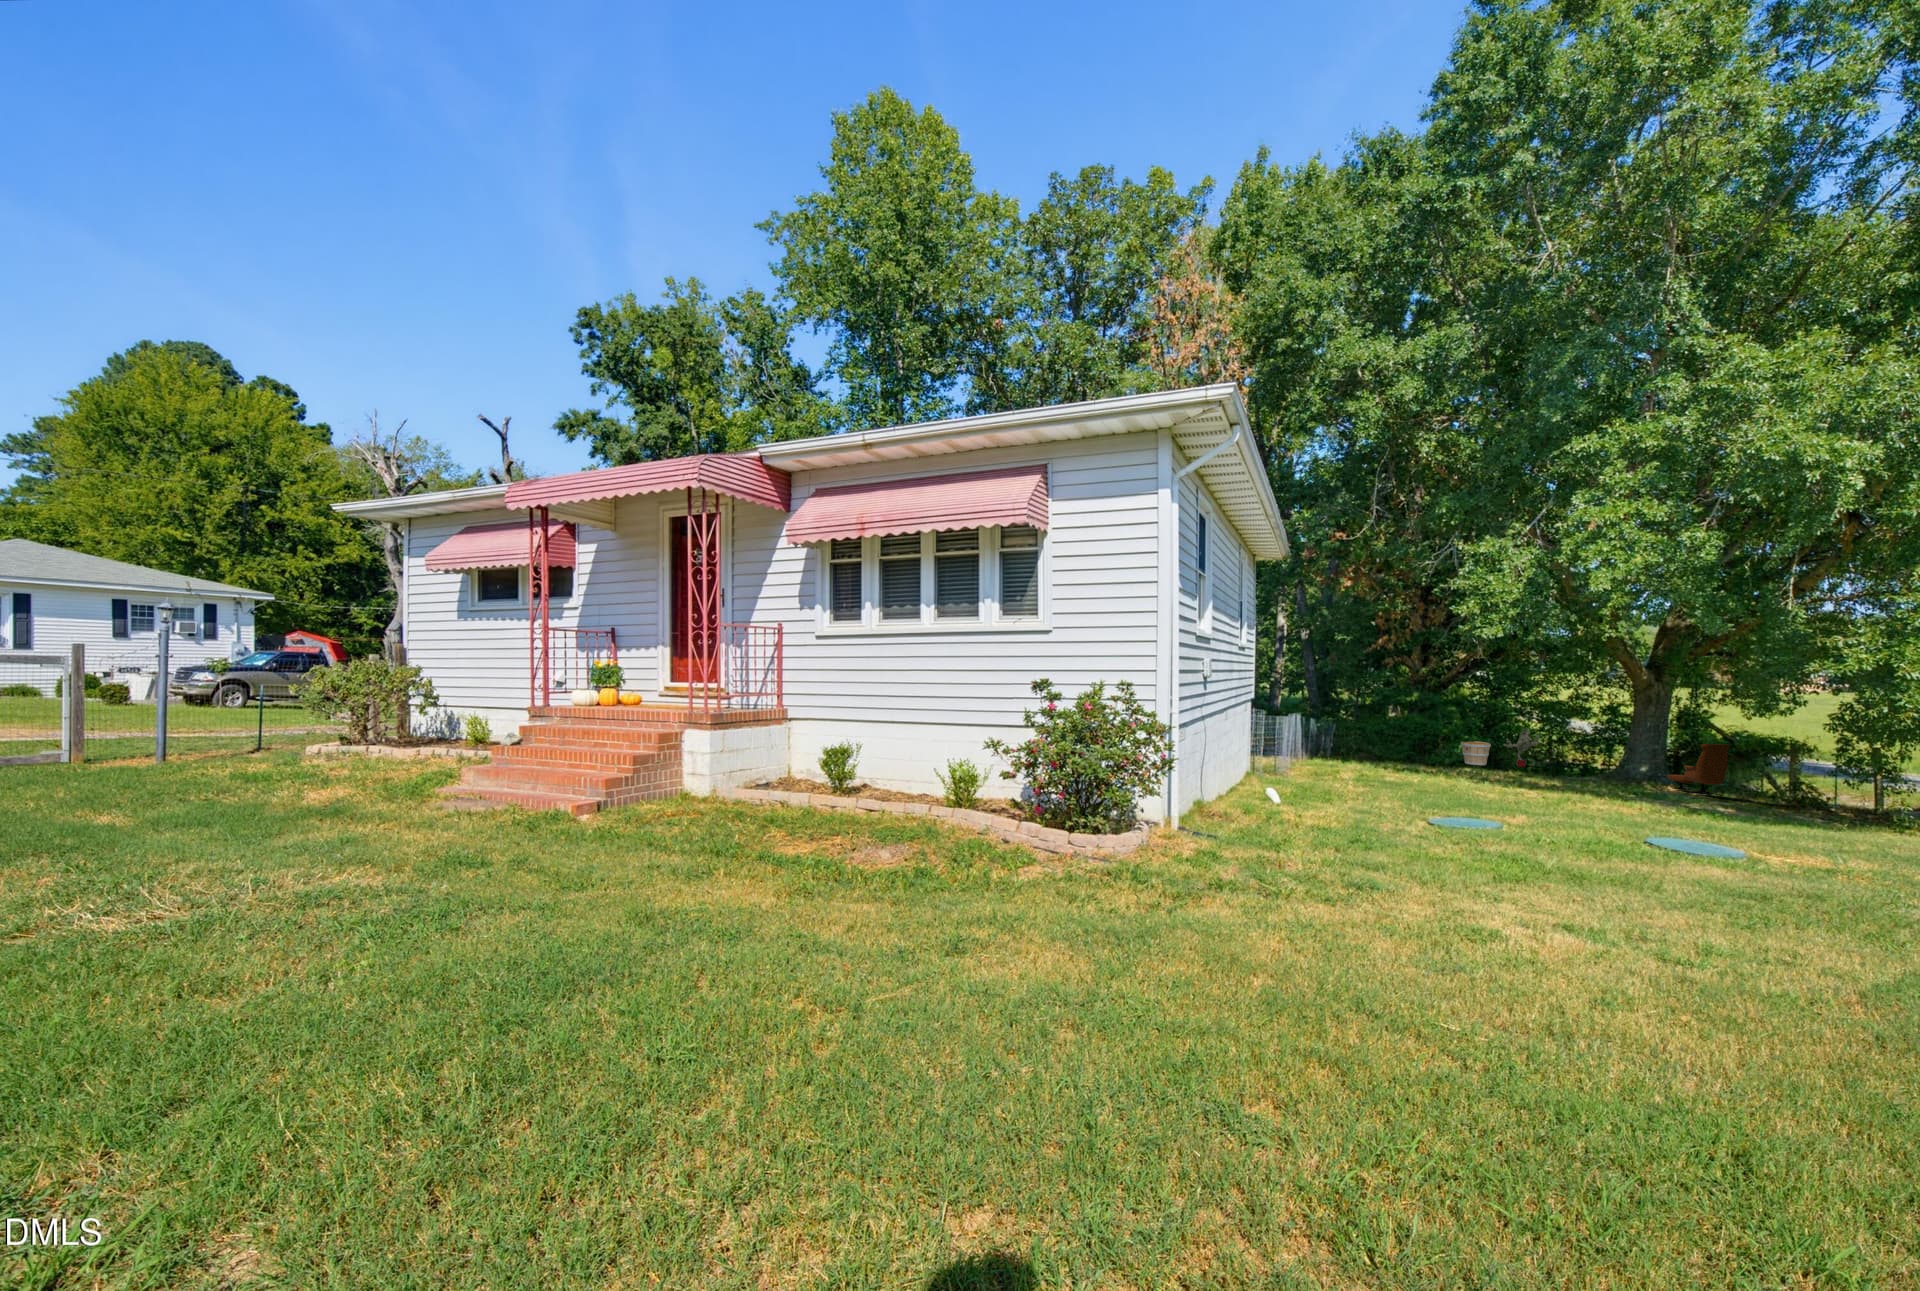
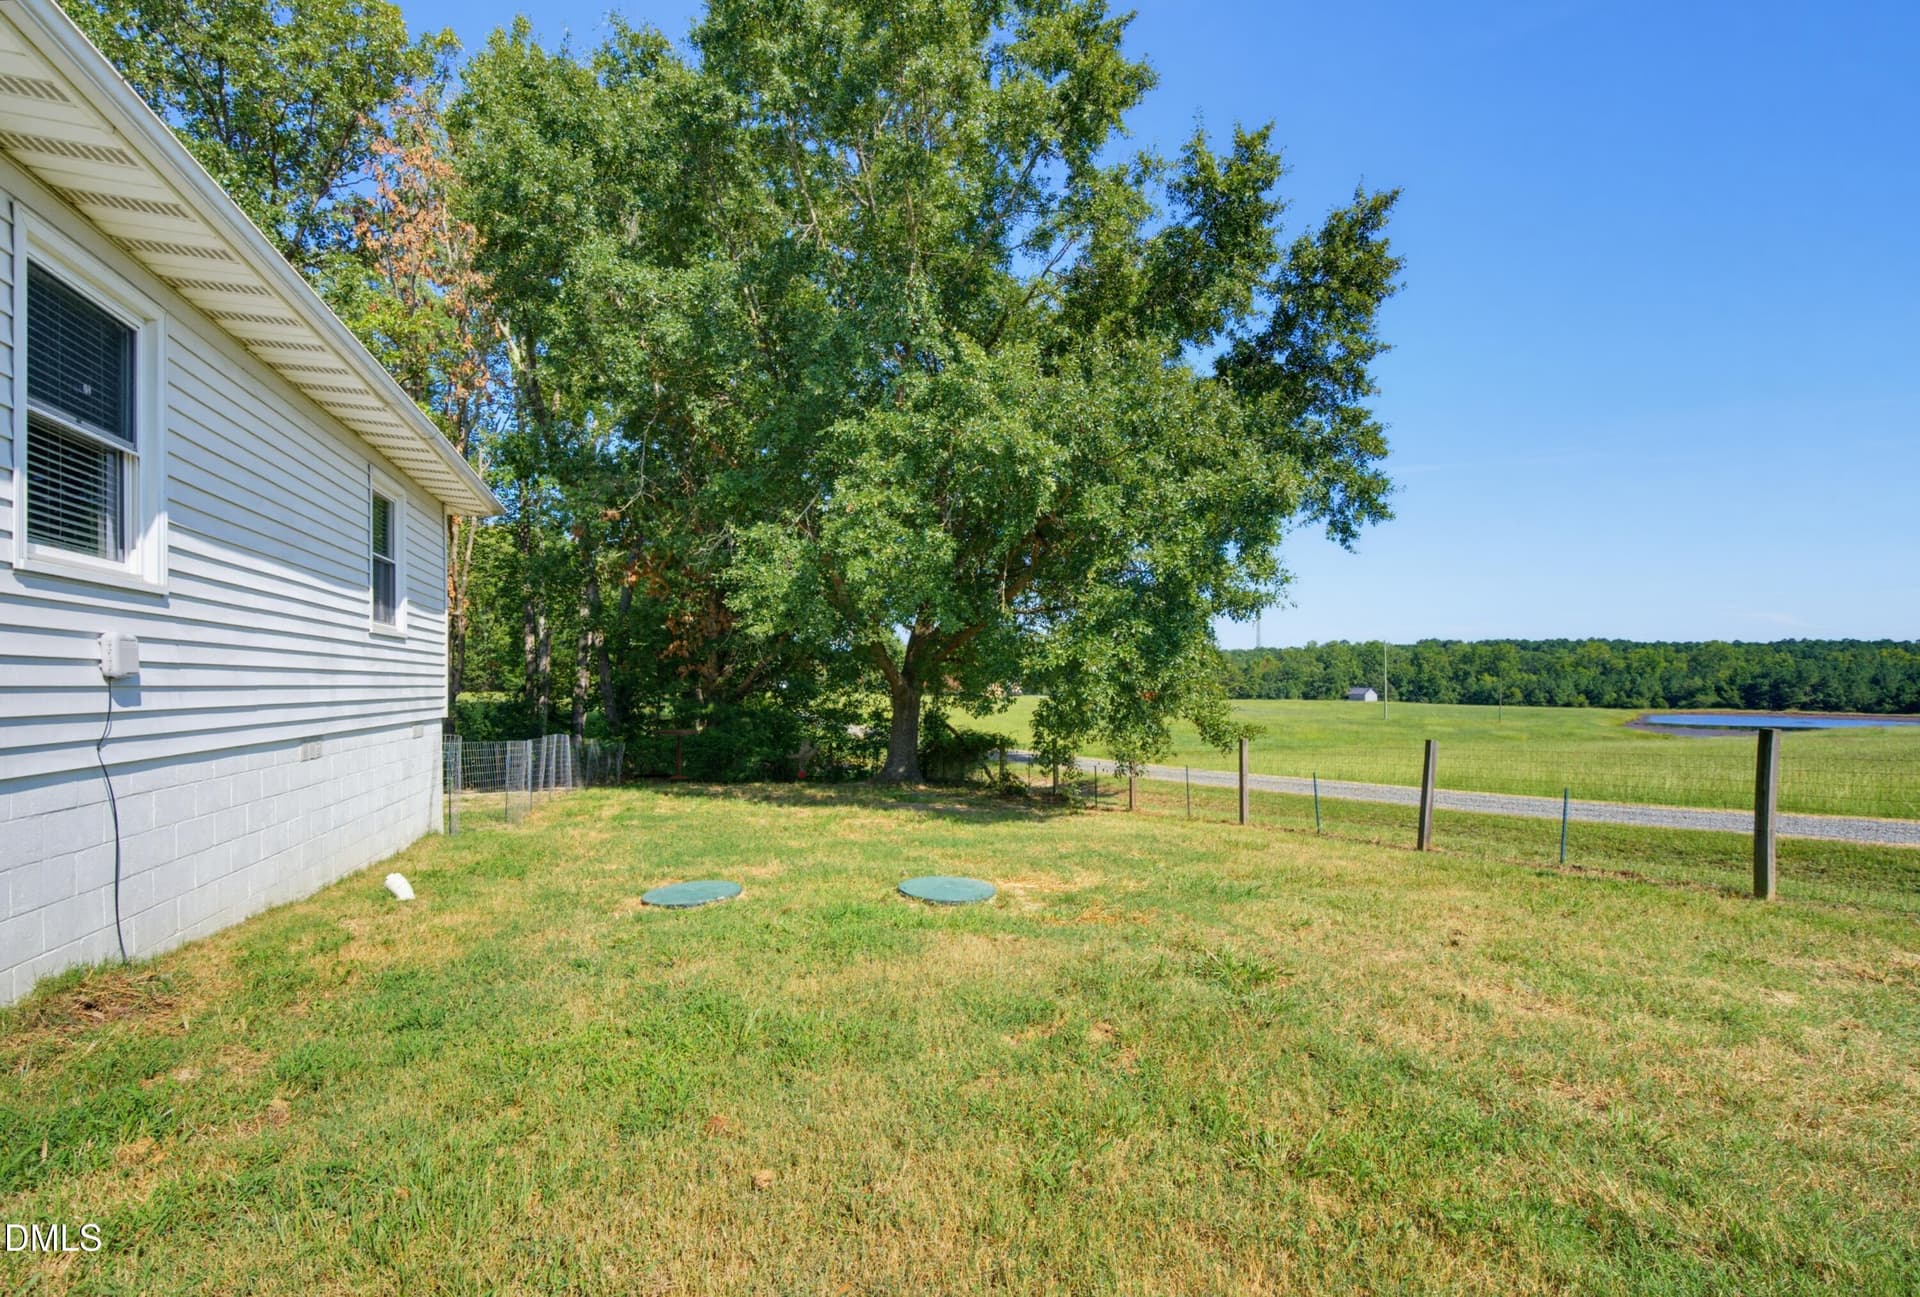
pedestal table: none [1373,714,1417,758] -> present [657,730,701,779]
wooden bucket: present [1461,741,1491,765] -> none [746,754,774,780]
lounge chair: present [1667,744,1729,798] -> none [918,740,962,792]

